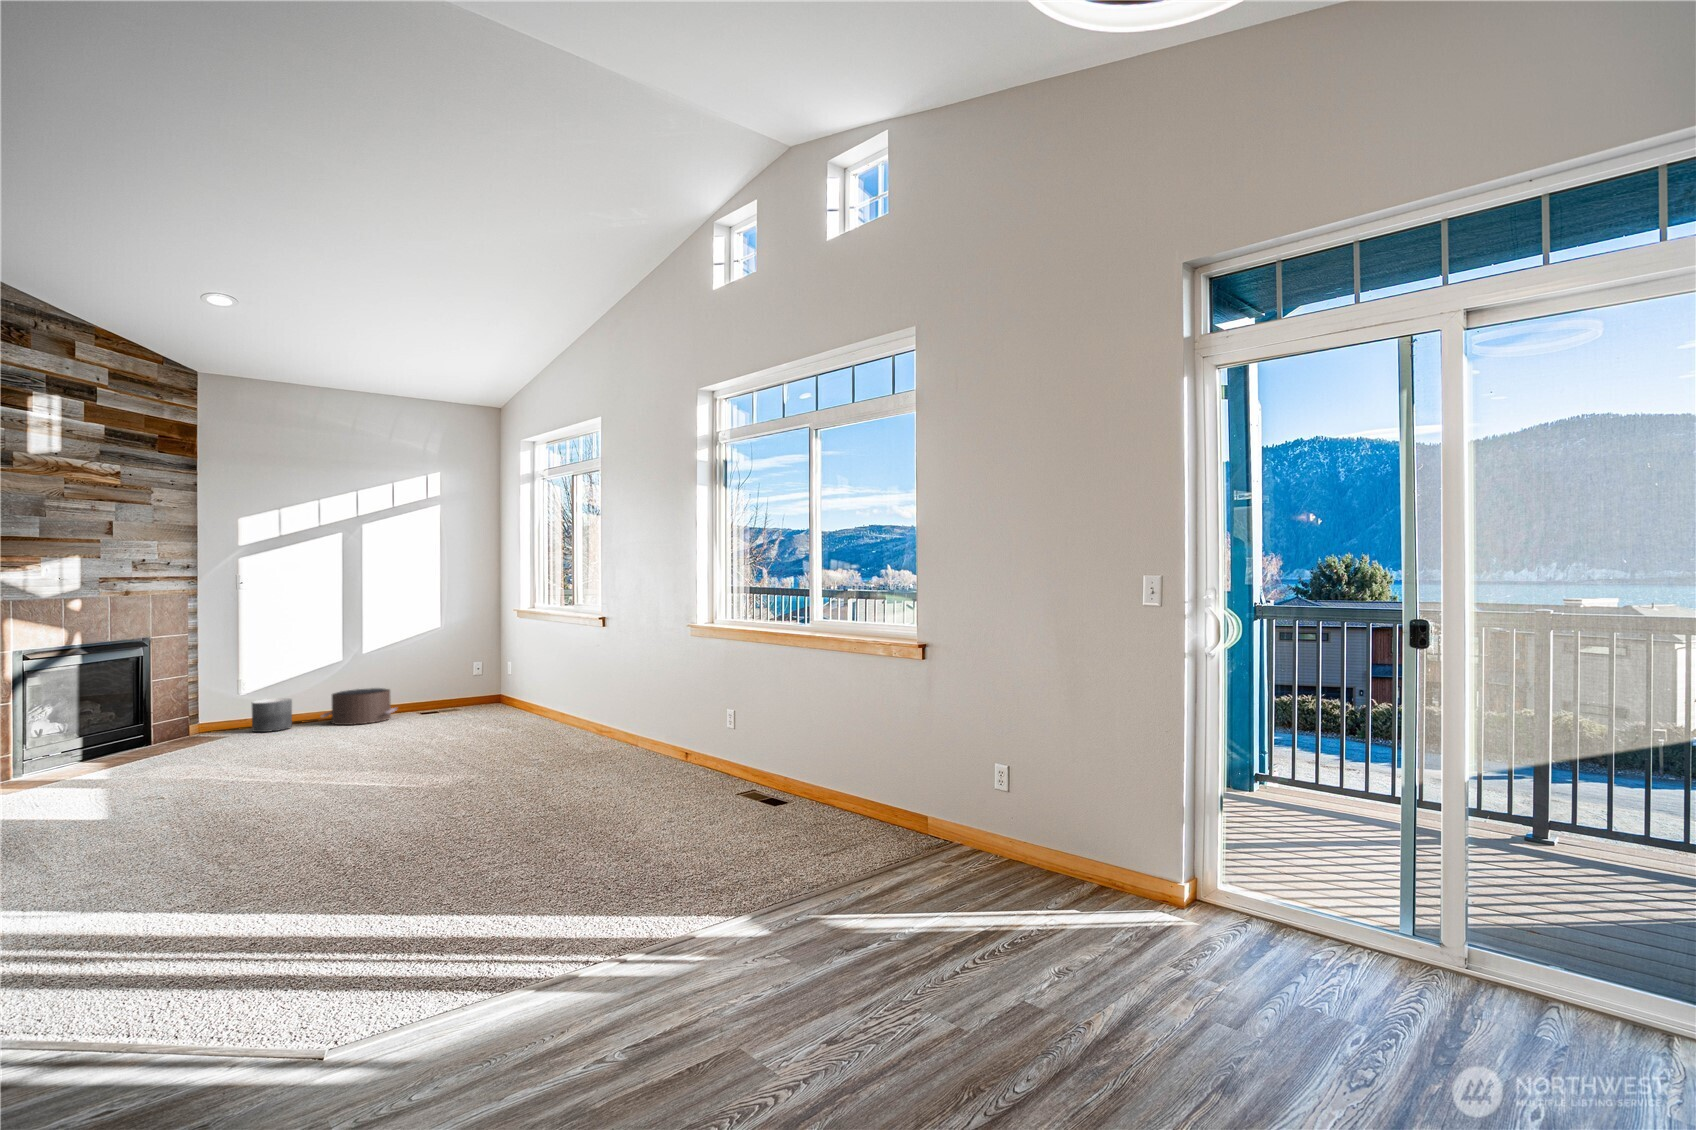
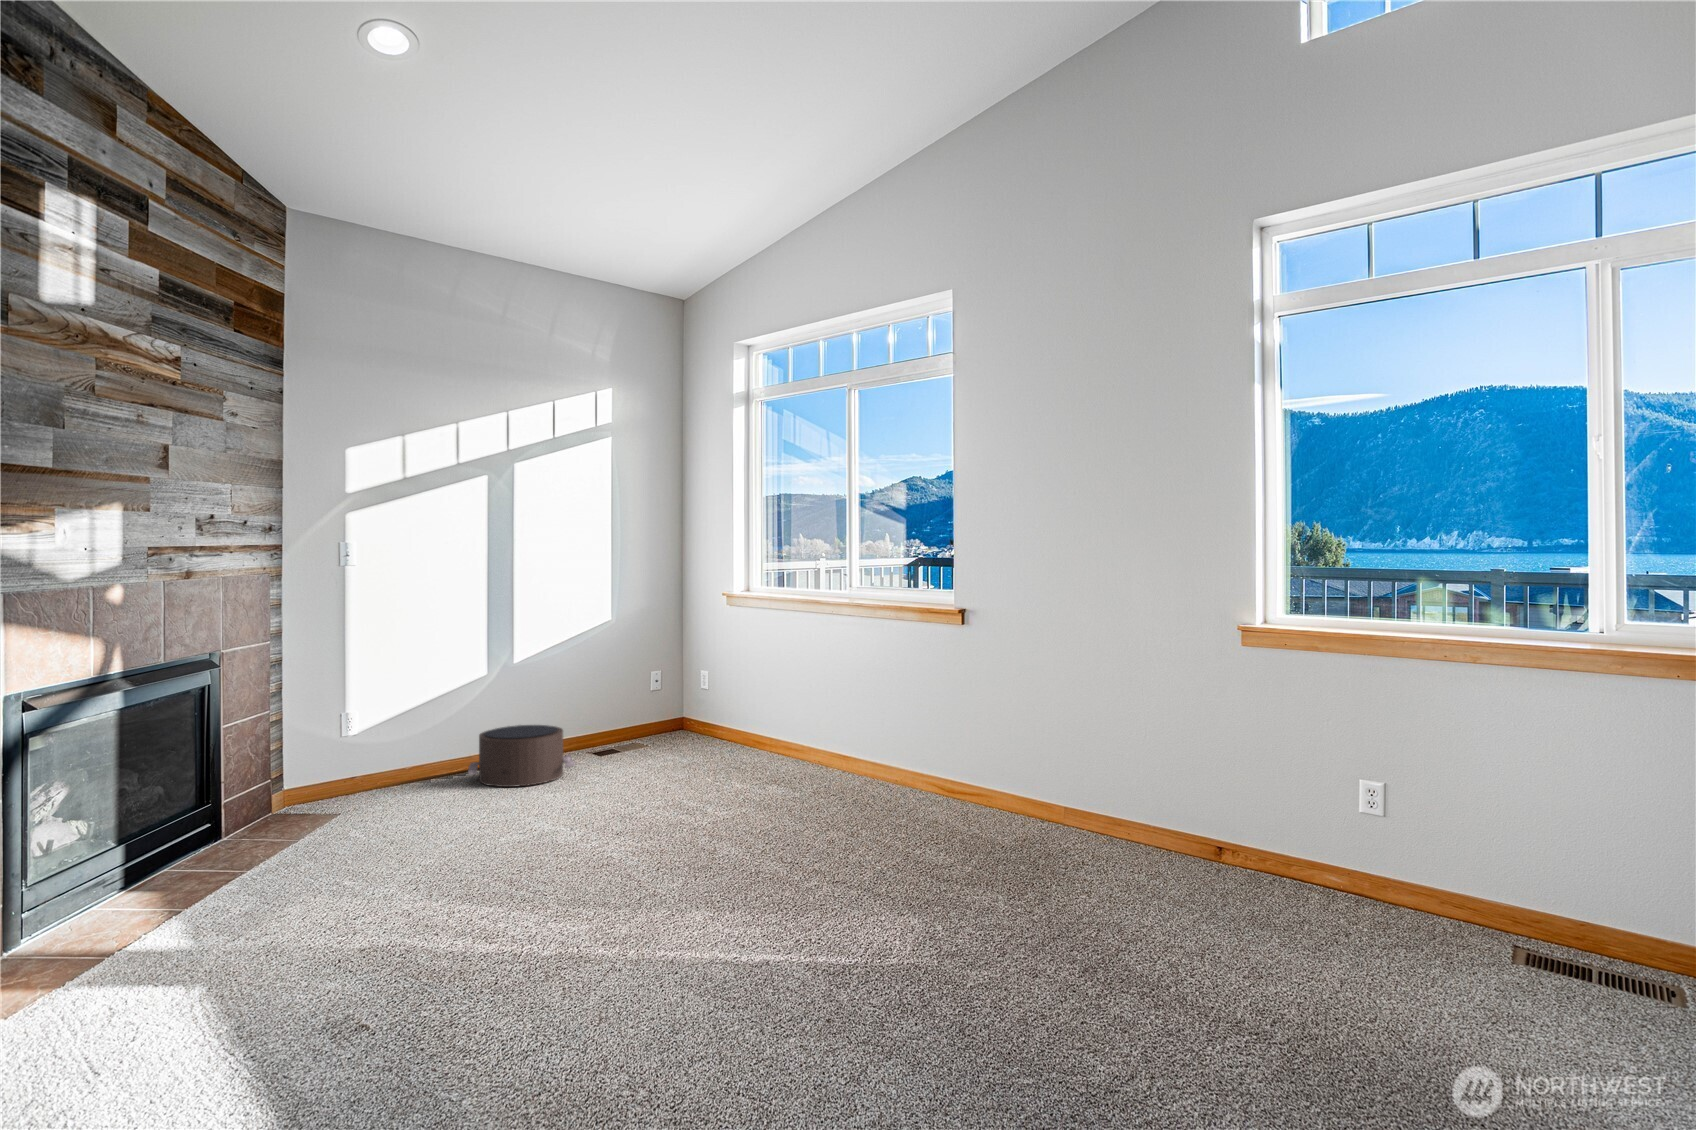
planter: present [252,698,292,732] -> none [366,744,426,803]

